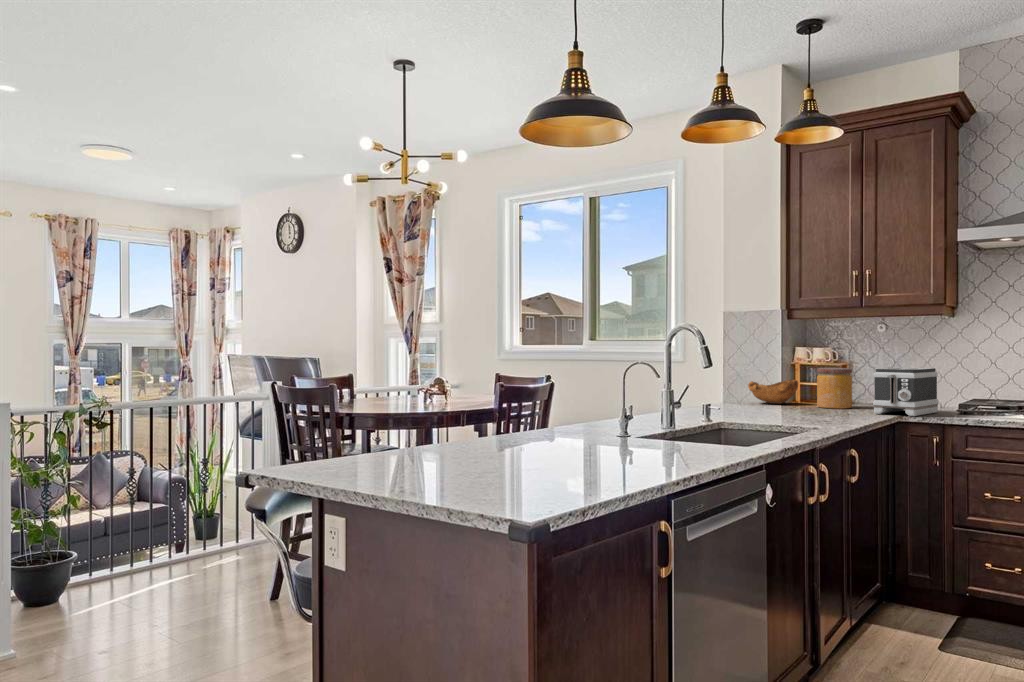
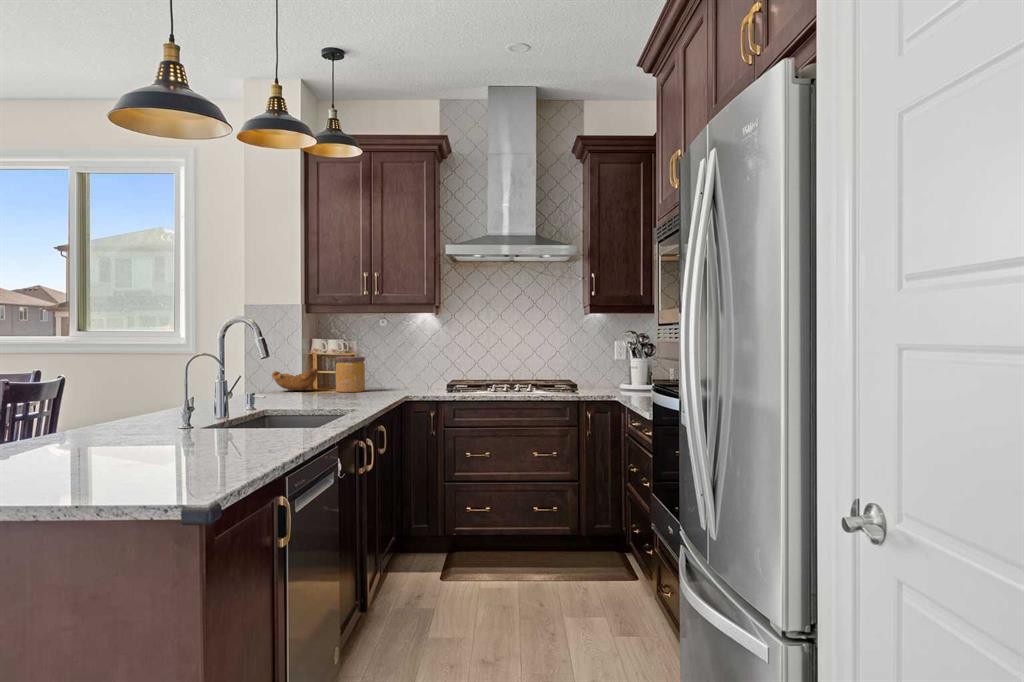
toaster: present [873,368,938,416] -> none [386,355,431,395]

